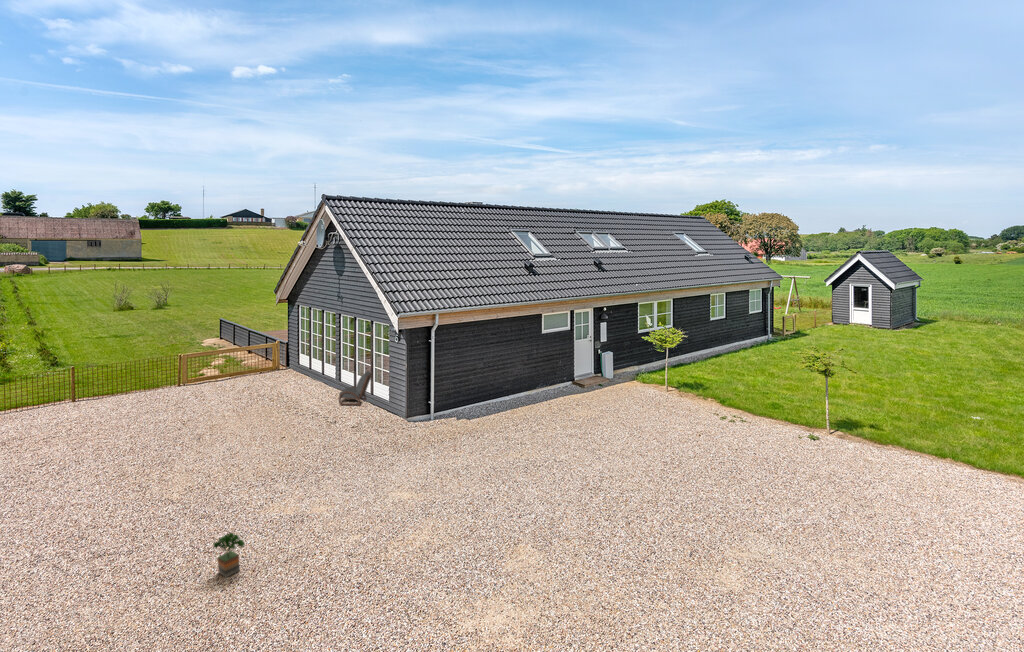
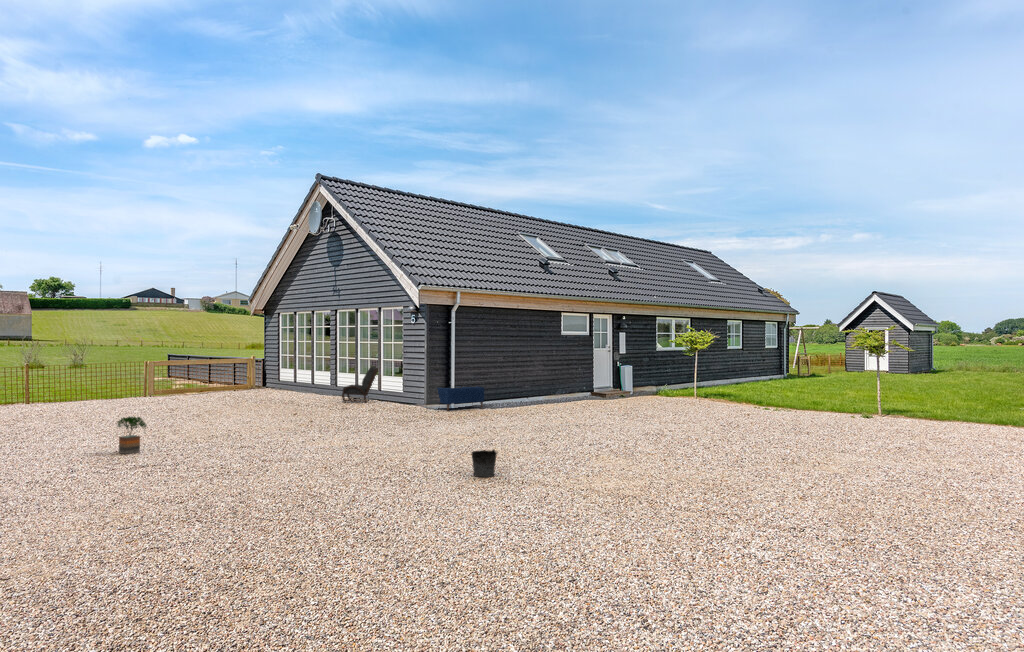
bench: none [415,396,461,426] -> present [437,387,484,411]
potted tree: present [213,533,245,577] -> present [117,417,146,454]
bucket: none [385,563,412,595] -> present [471,449,498,477]

